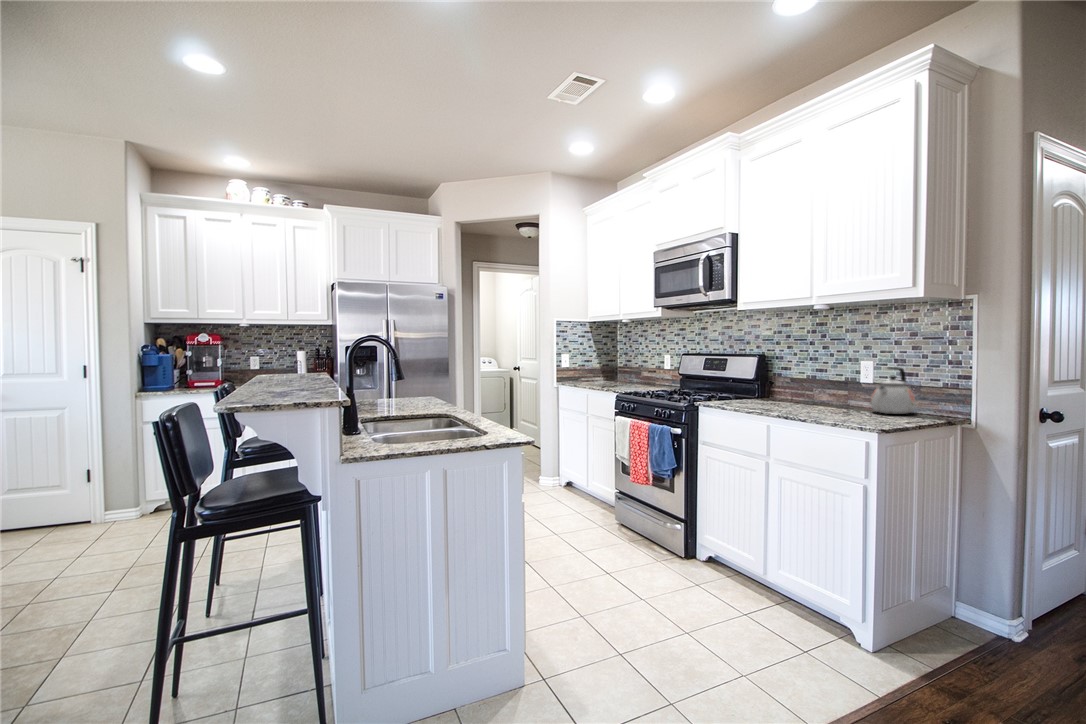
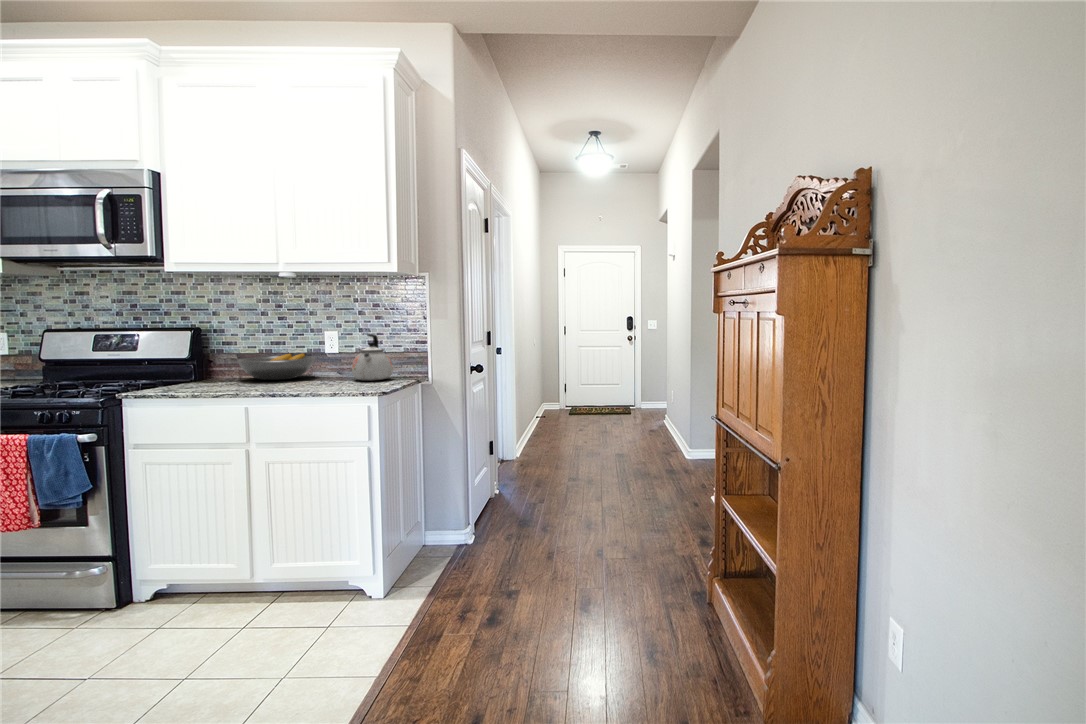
fruit bowl: none [781,381,850,404] -> present [238,353,315,380]

